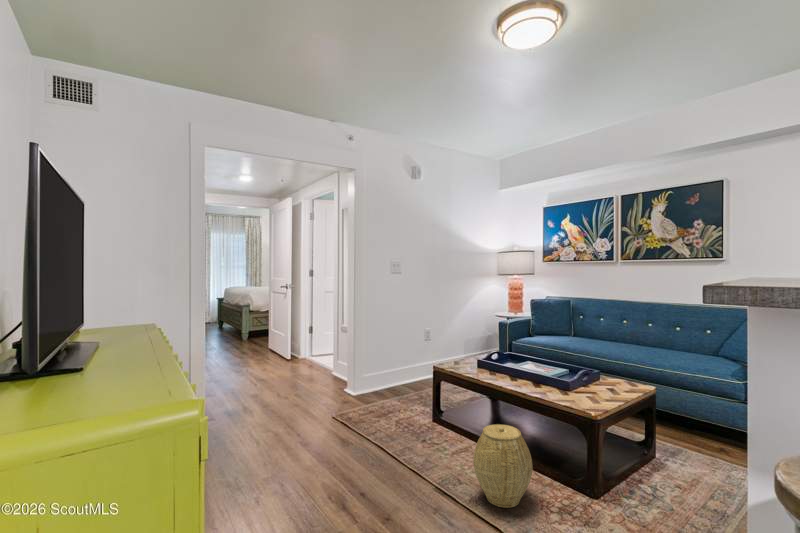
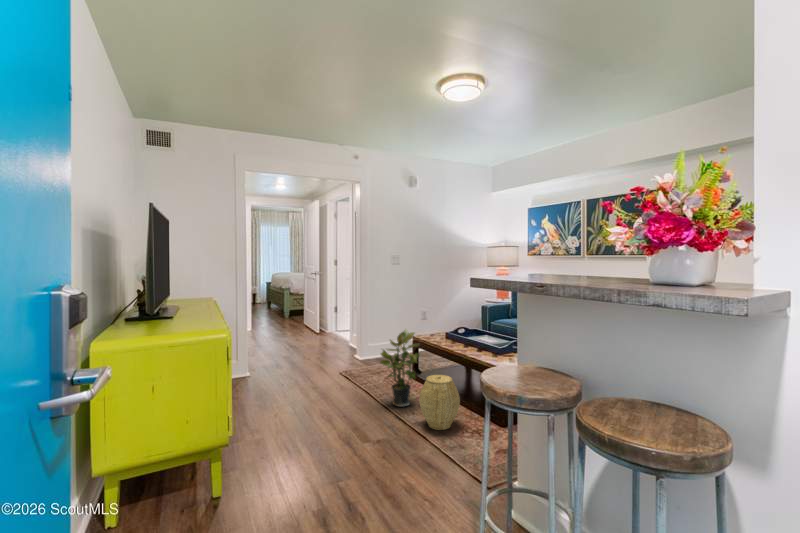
potted plant: none [403,358,459,470] -> present [380,330,420,407]

